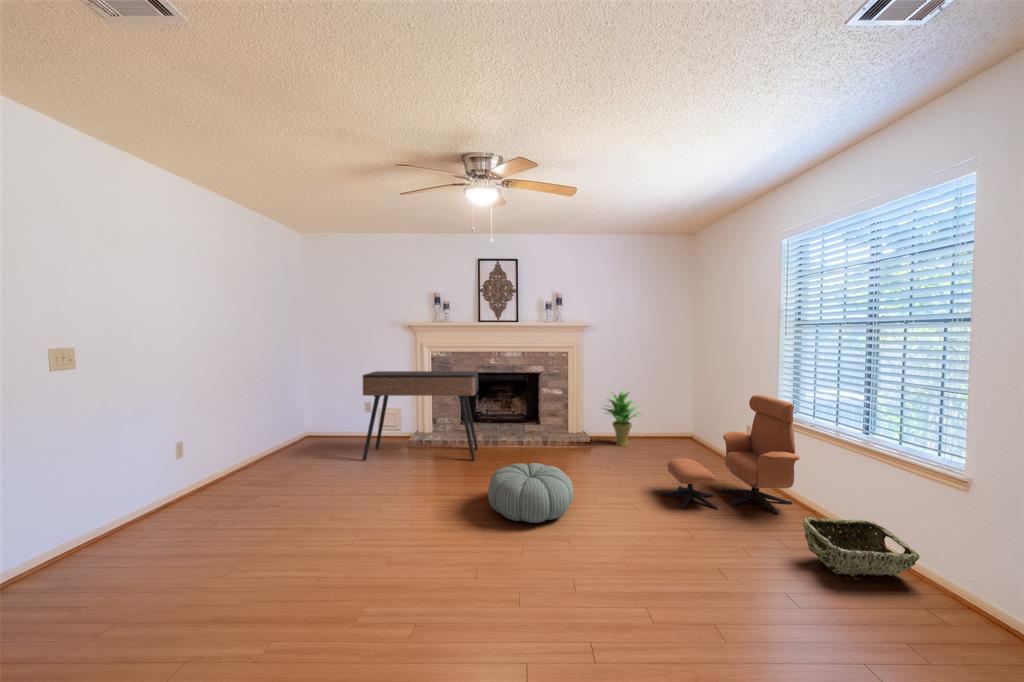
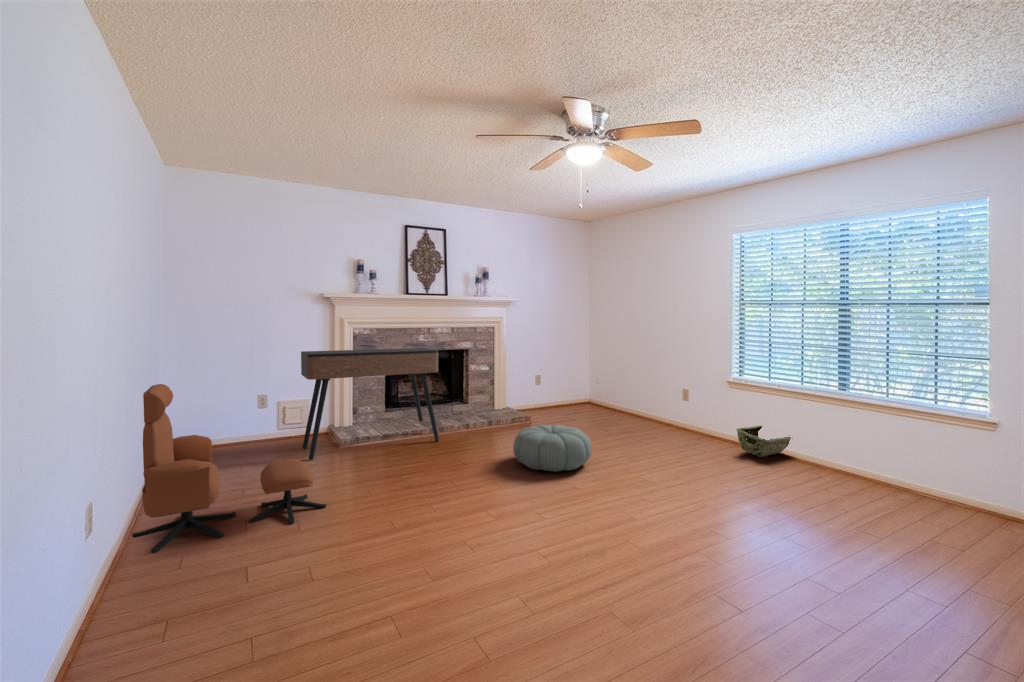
potted plant: present [605,391,641,446] -> none [525,364,563,414]
lounge chair: present [661,395,800,514] -> present [132,384,326,553]

